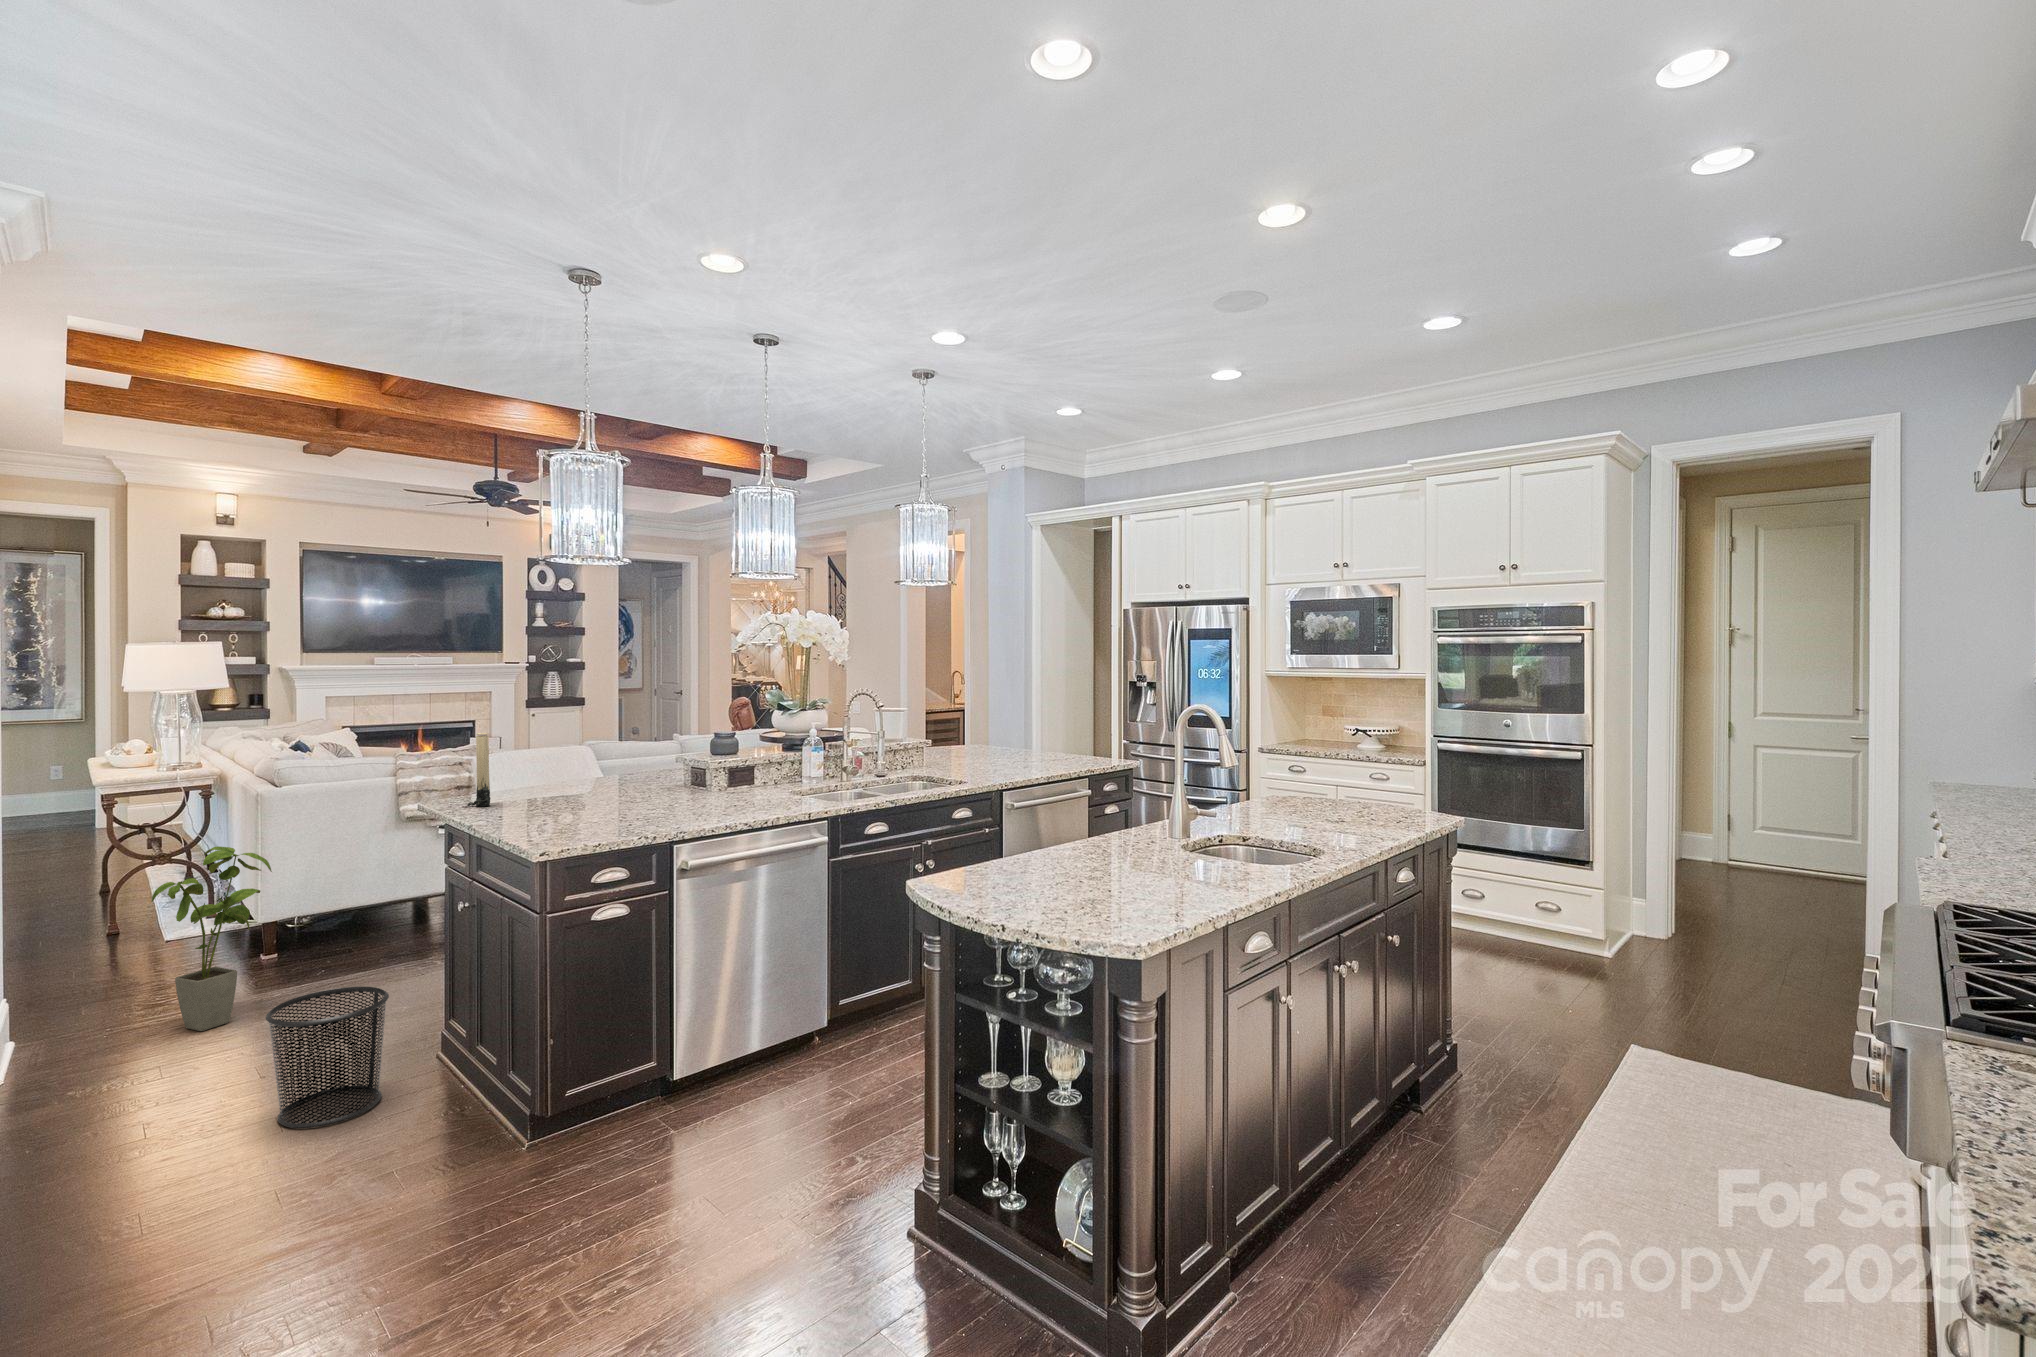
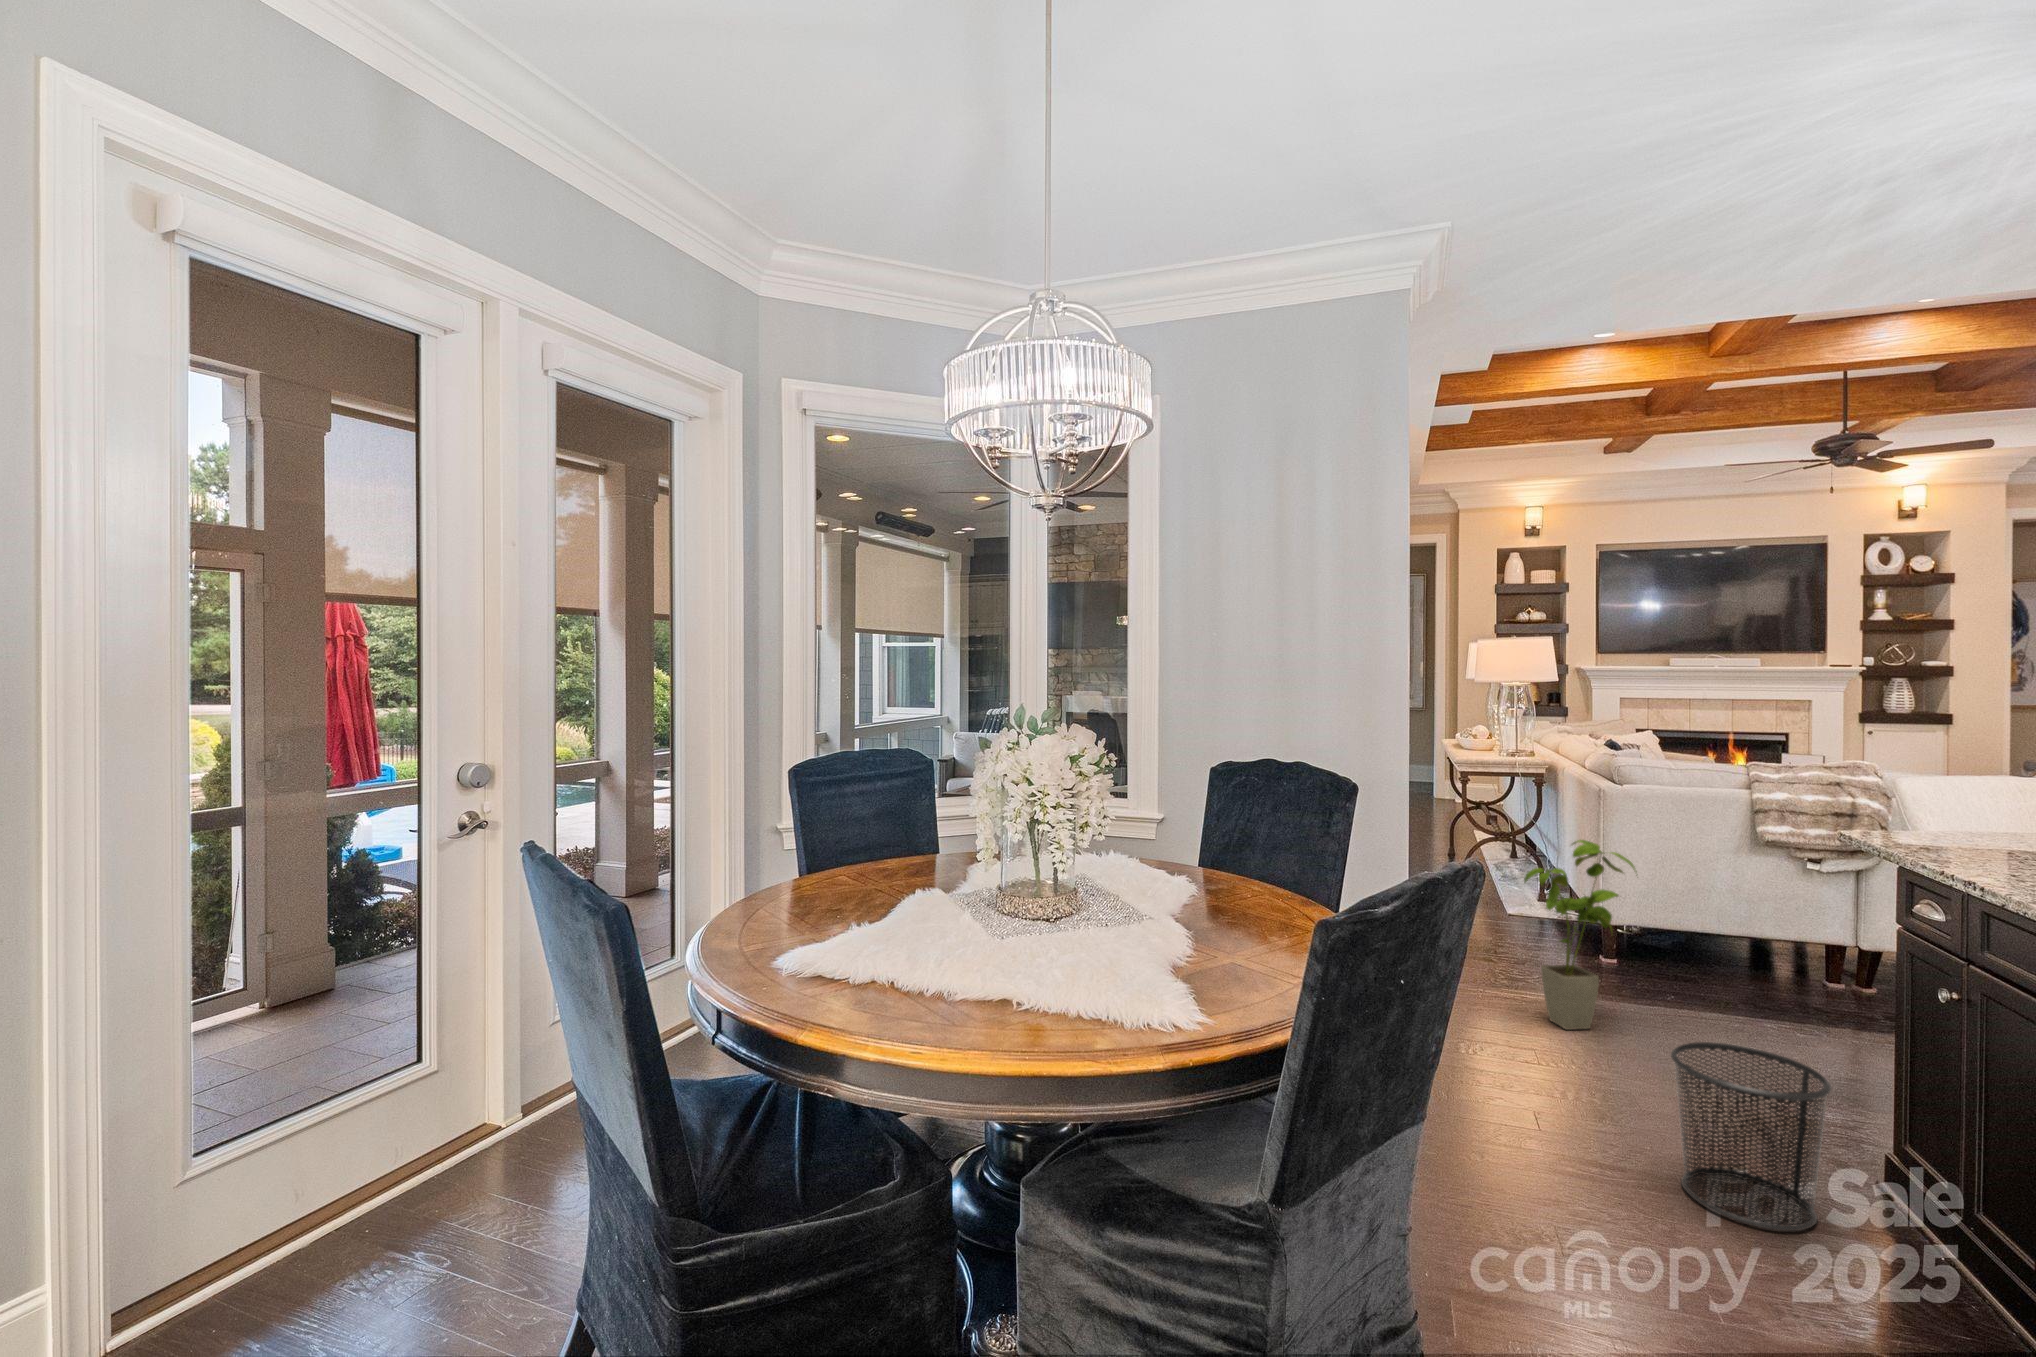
candle: present [467,733,491,806] -> none [1949,738,1993,849]

